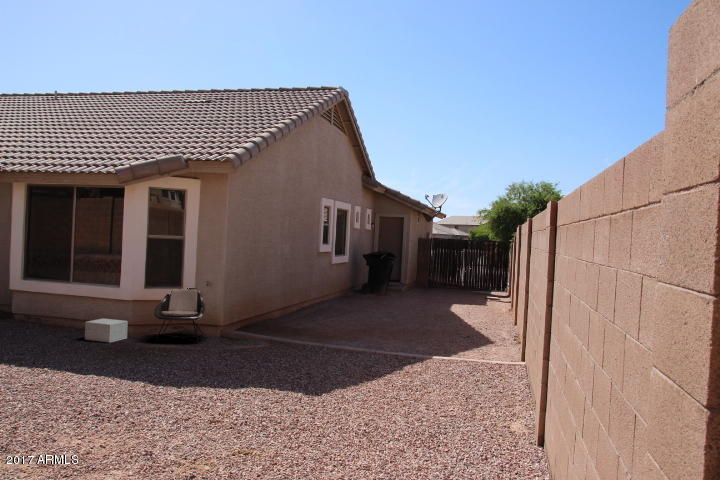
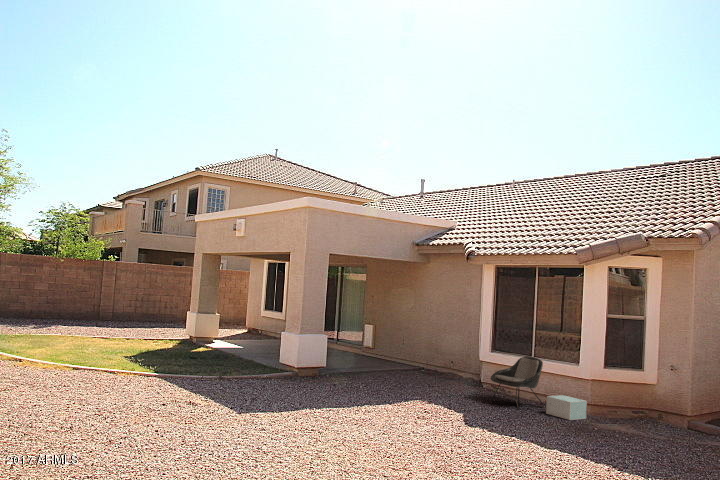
lounge chair: present [154,287,205,343] -> present [491,357,544,410]

